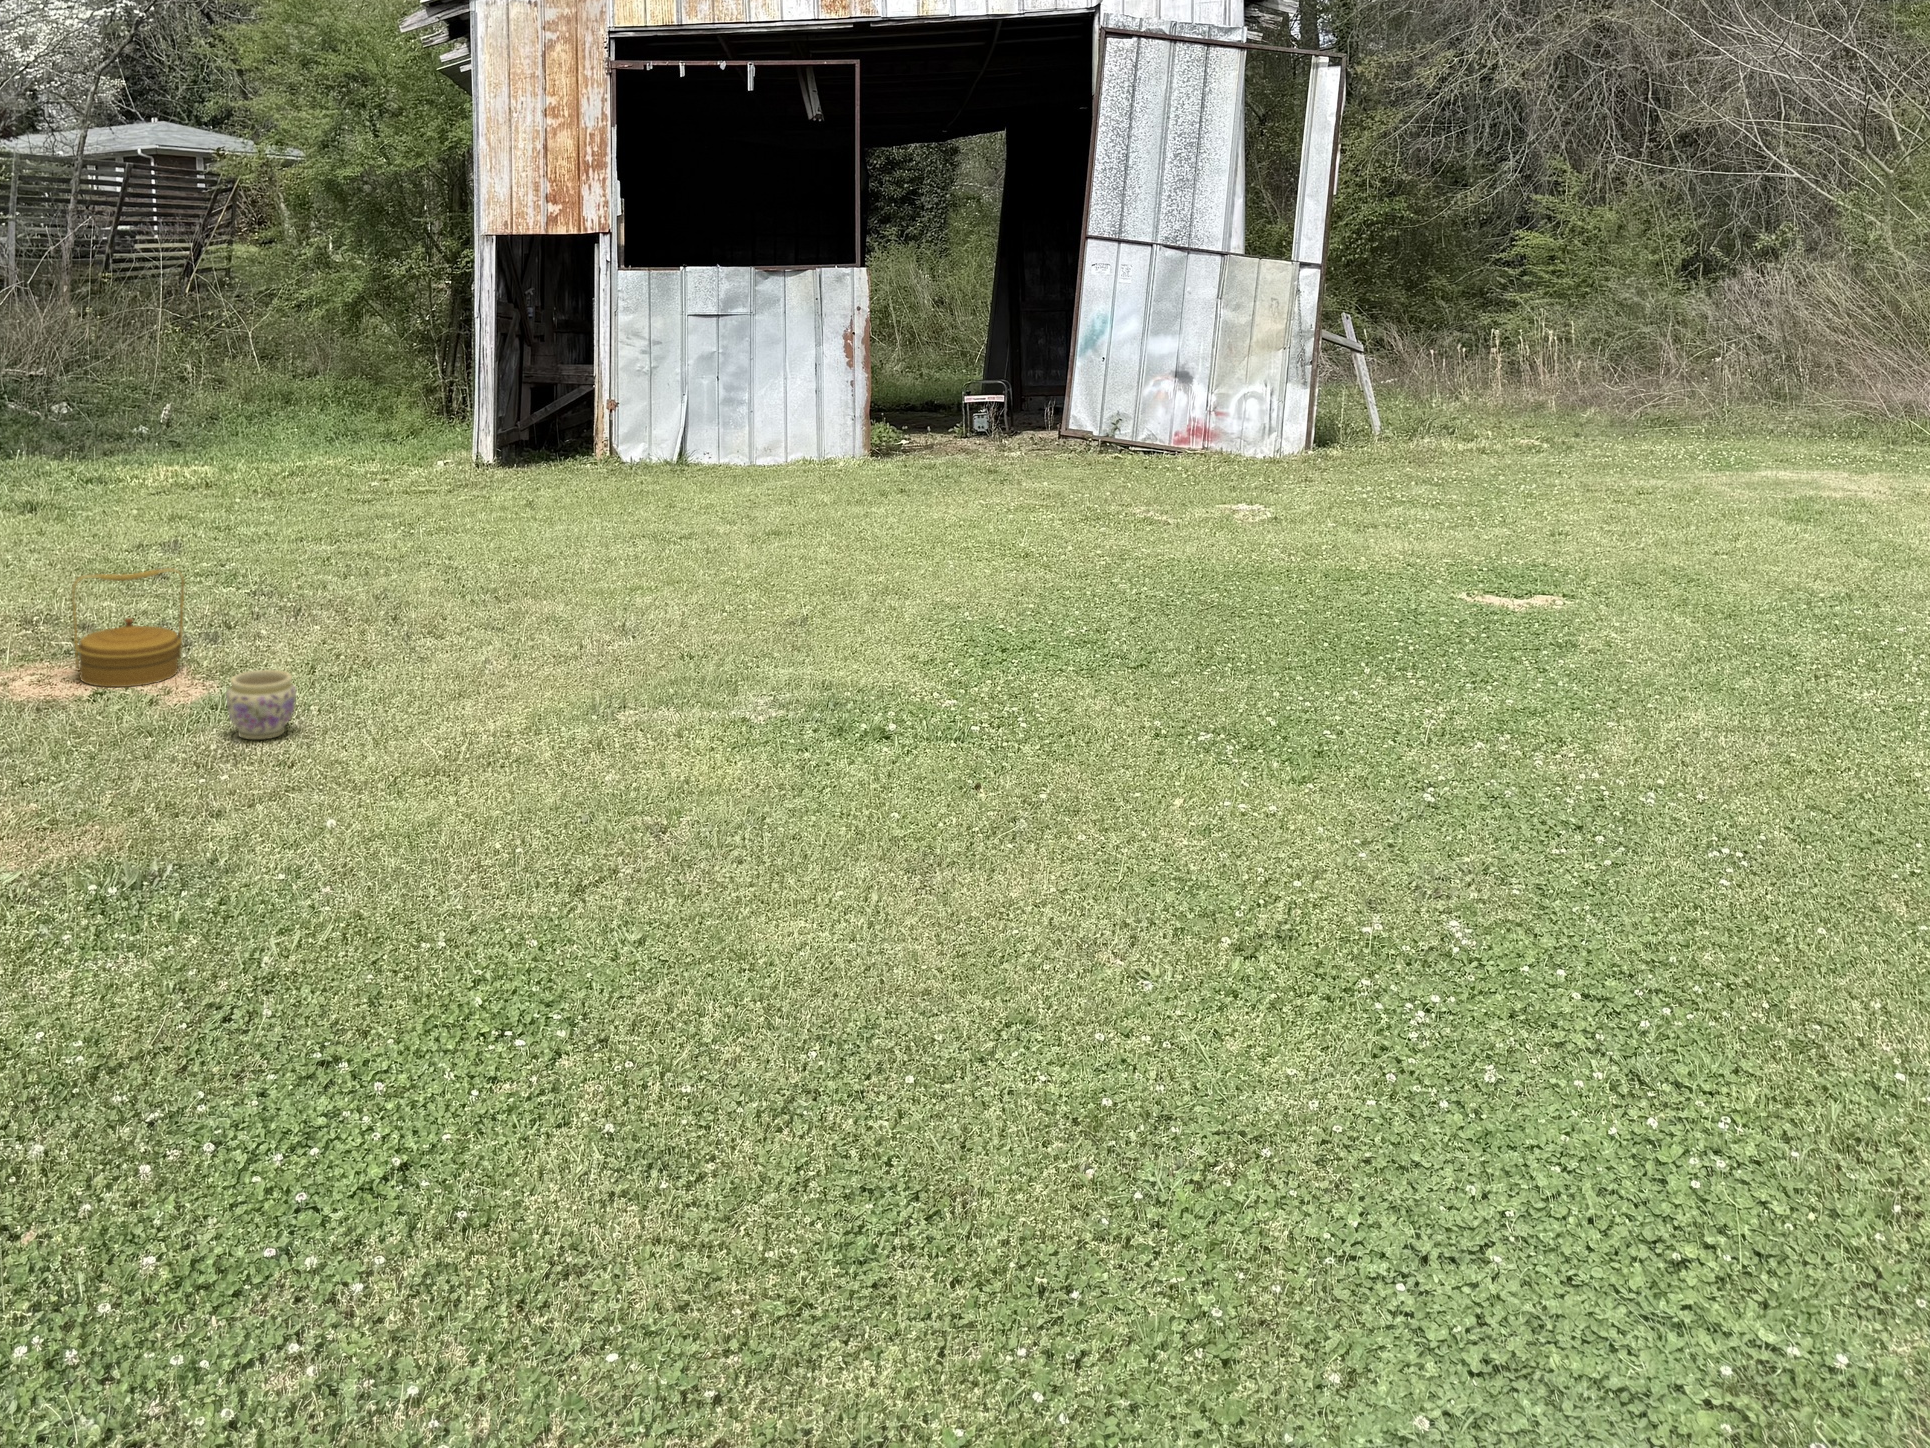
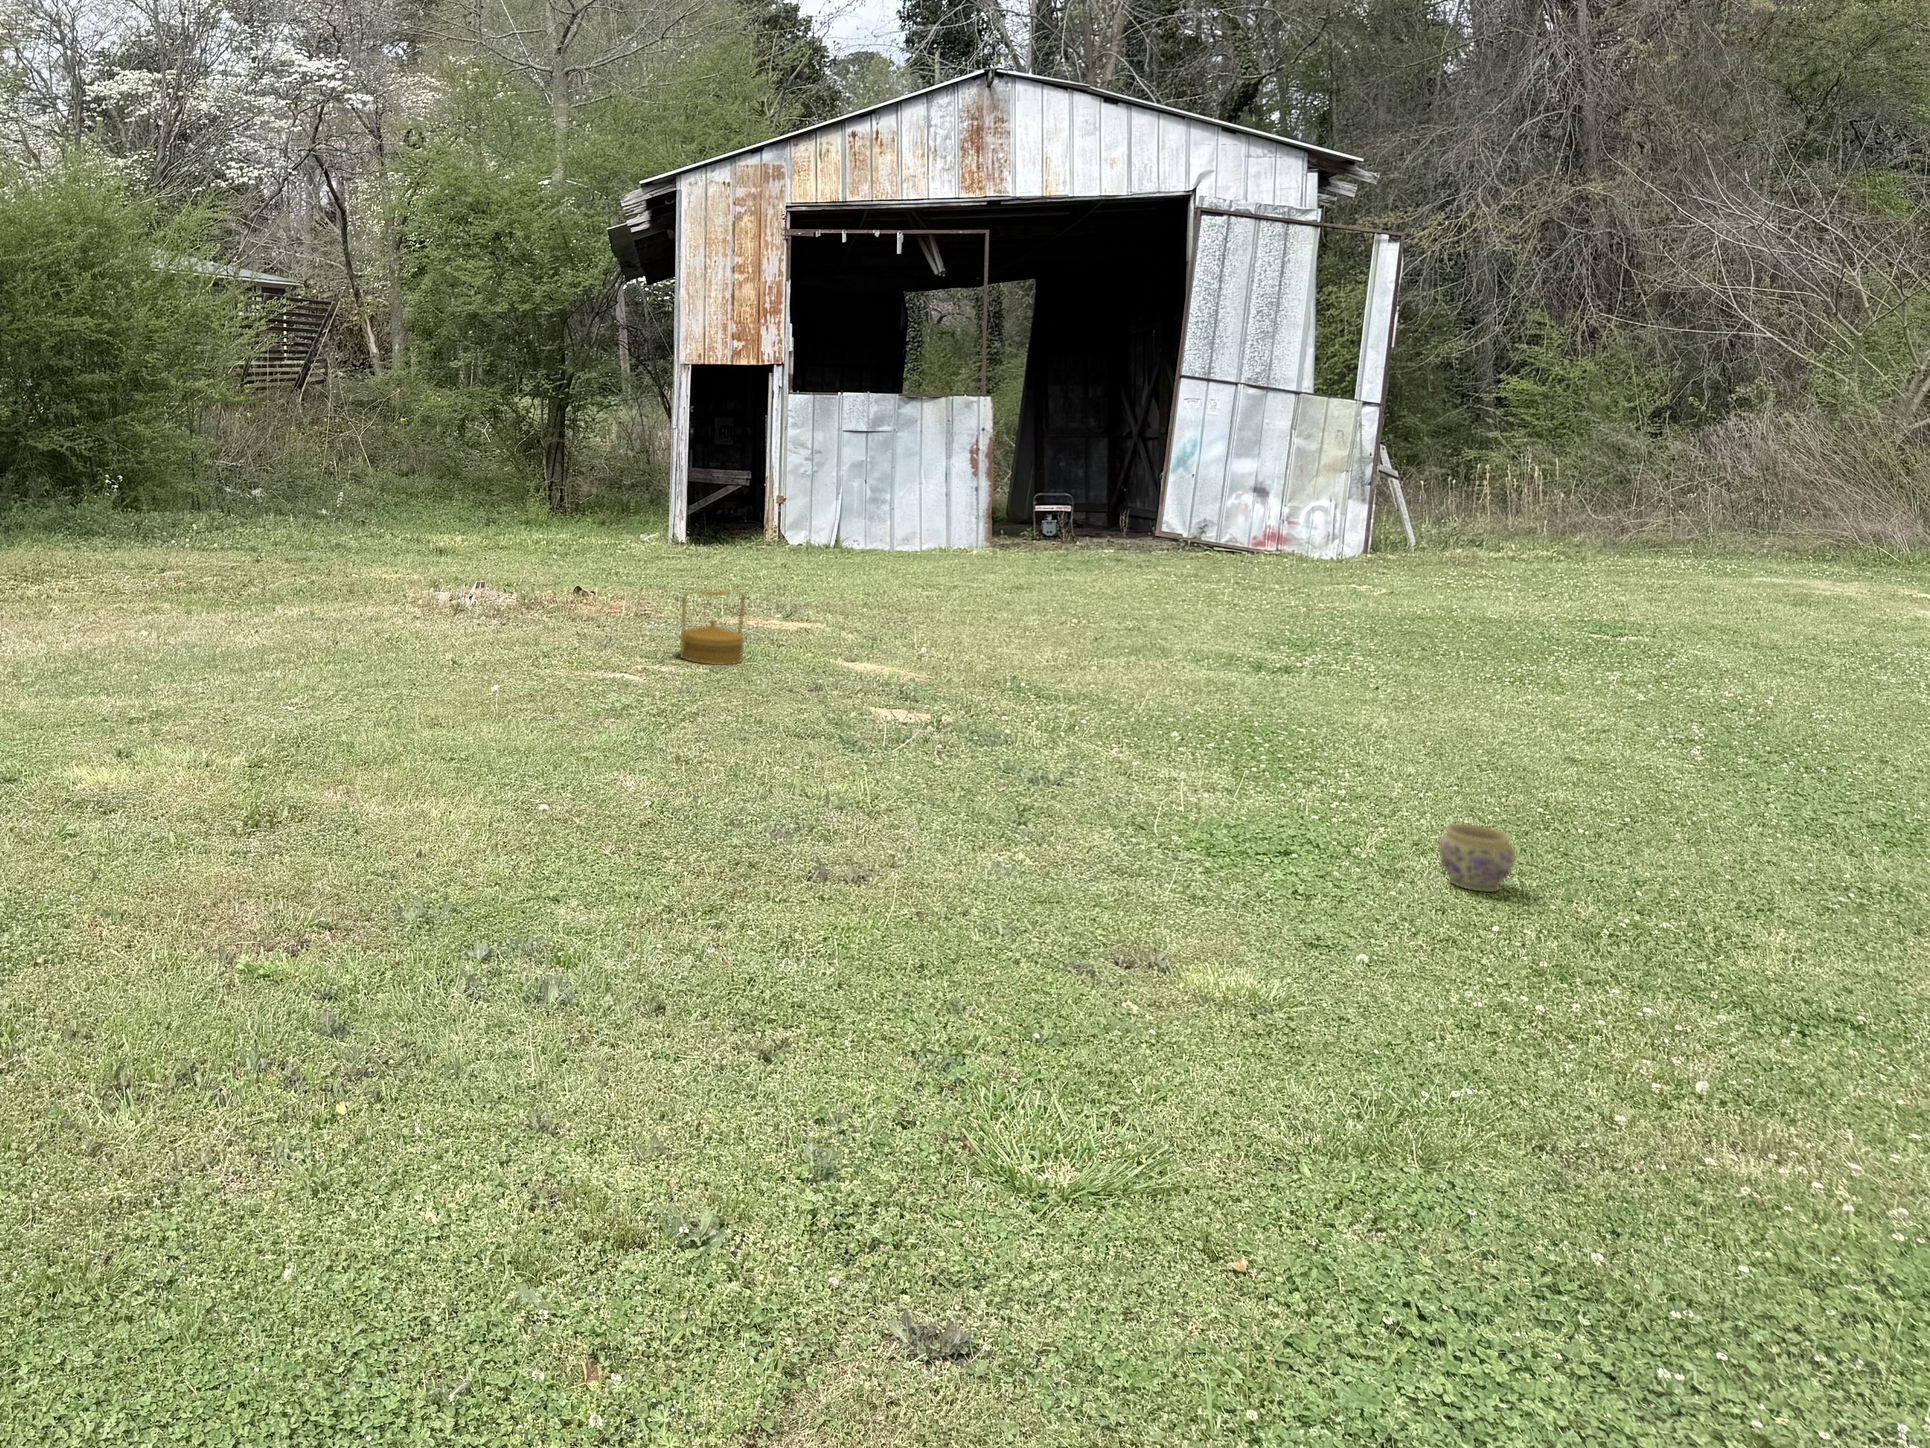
planter: present [226,670,296,740] -> present [1439,823,1515,892]

